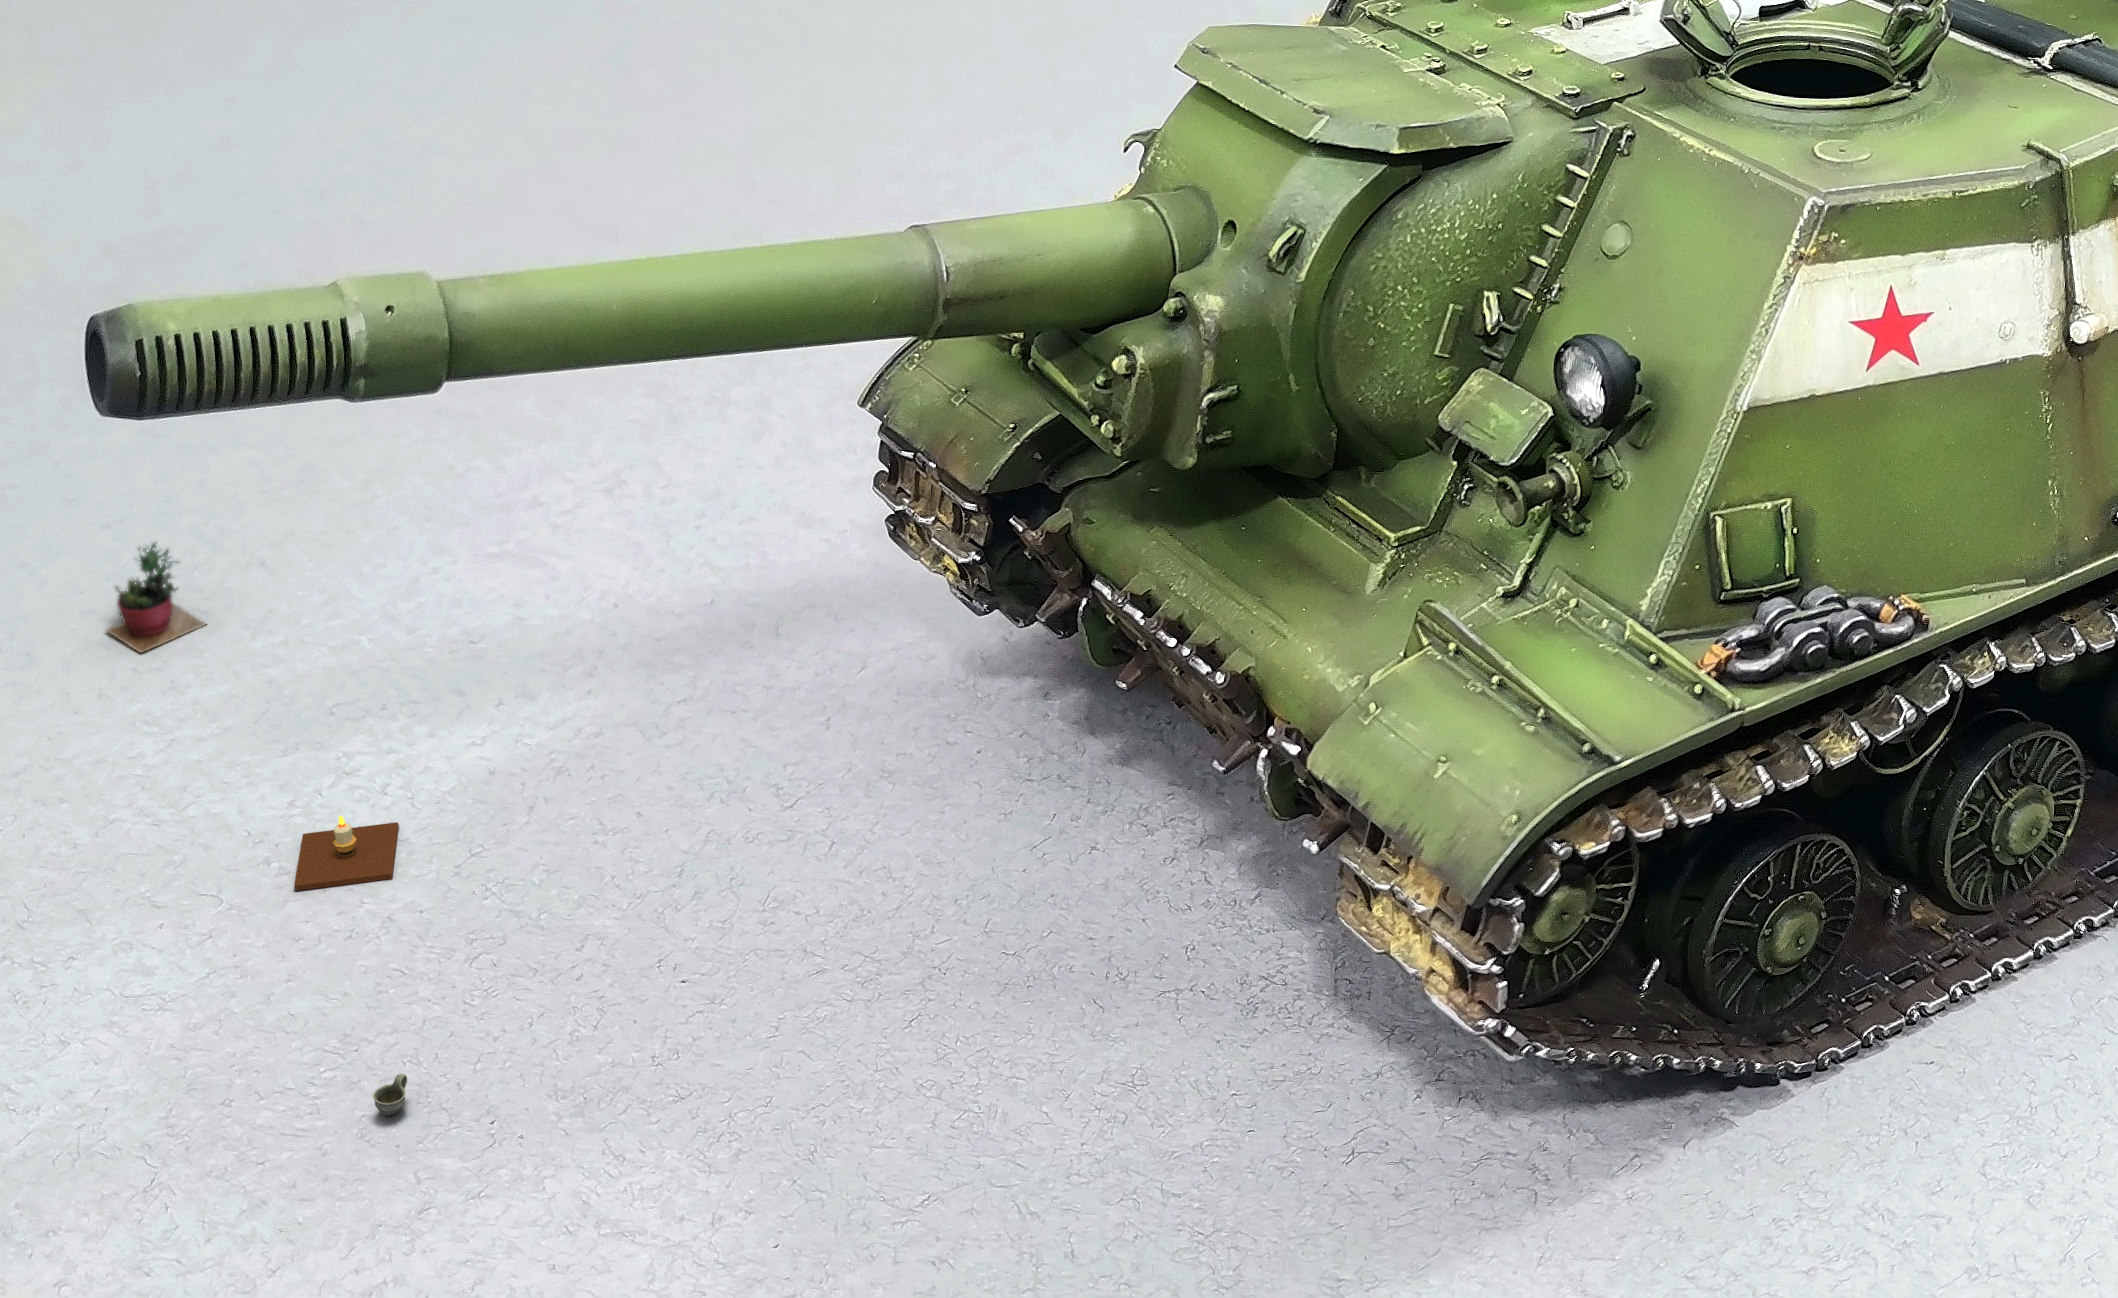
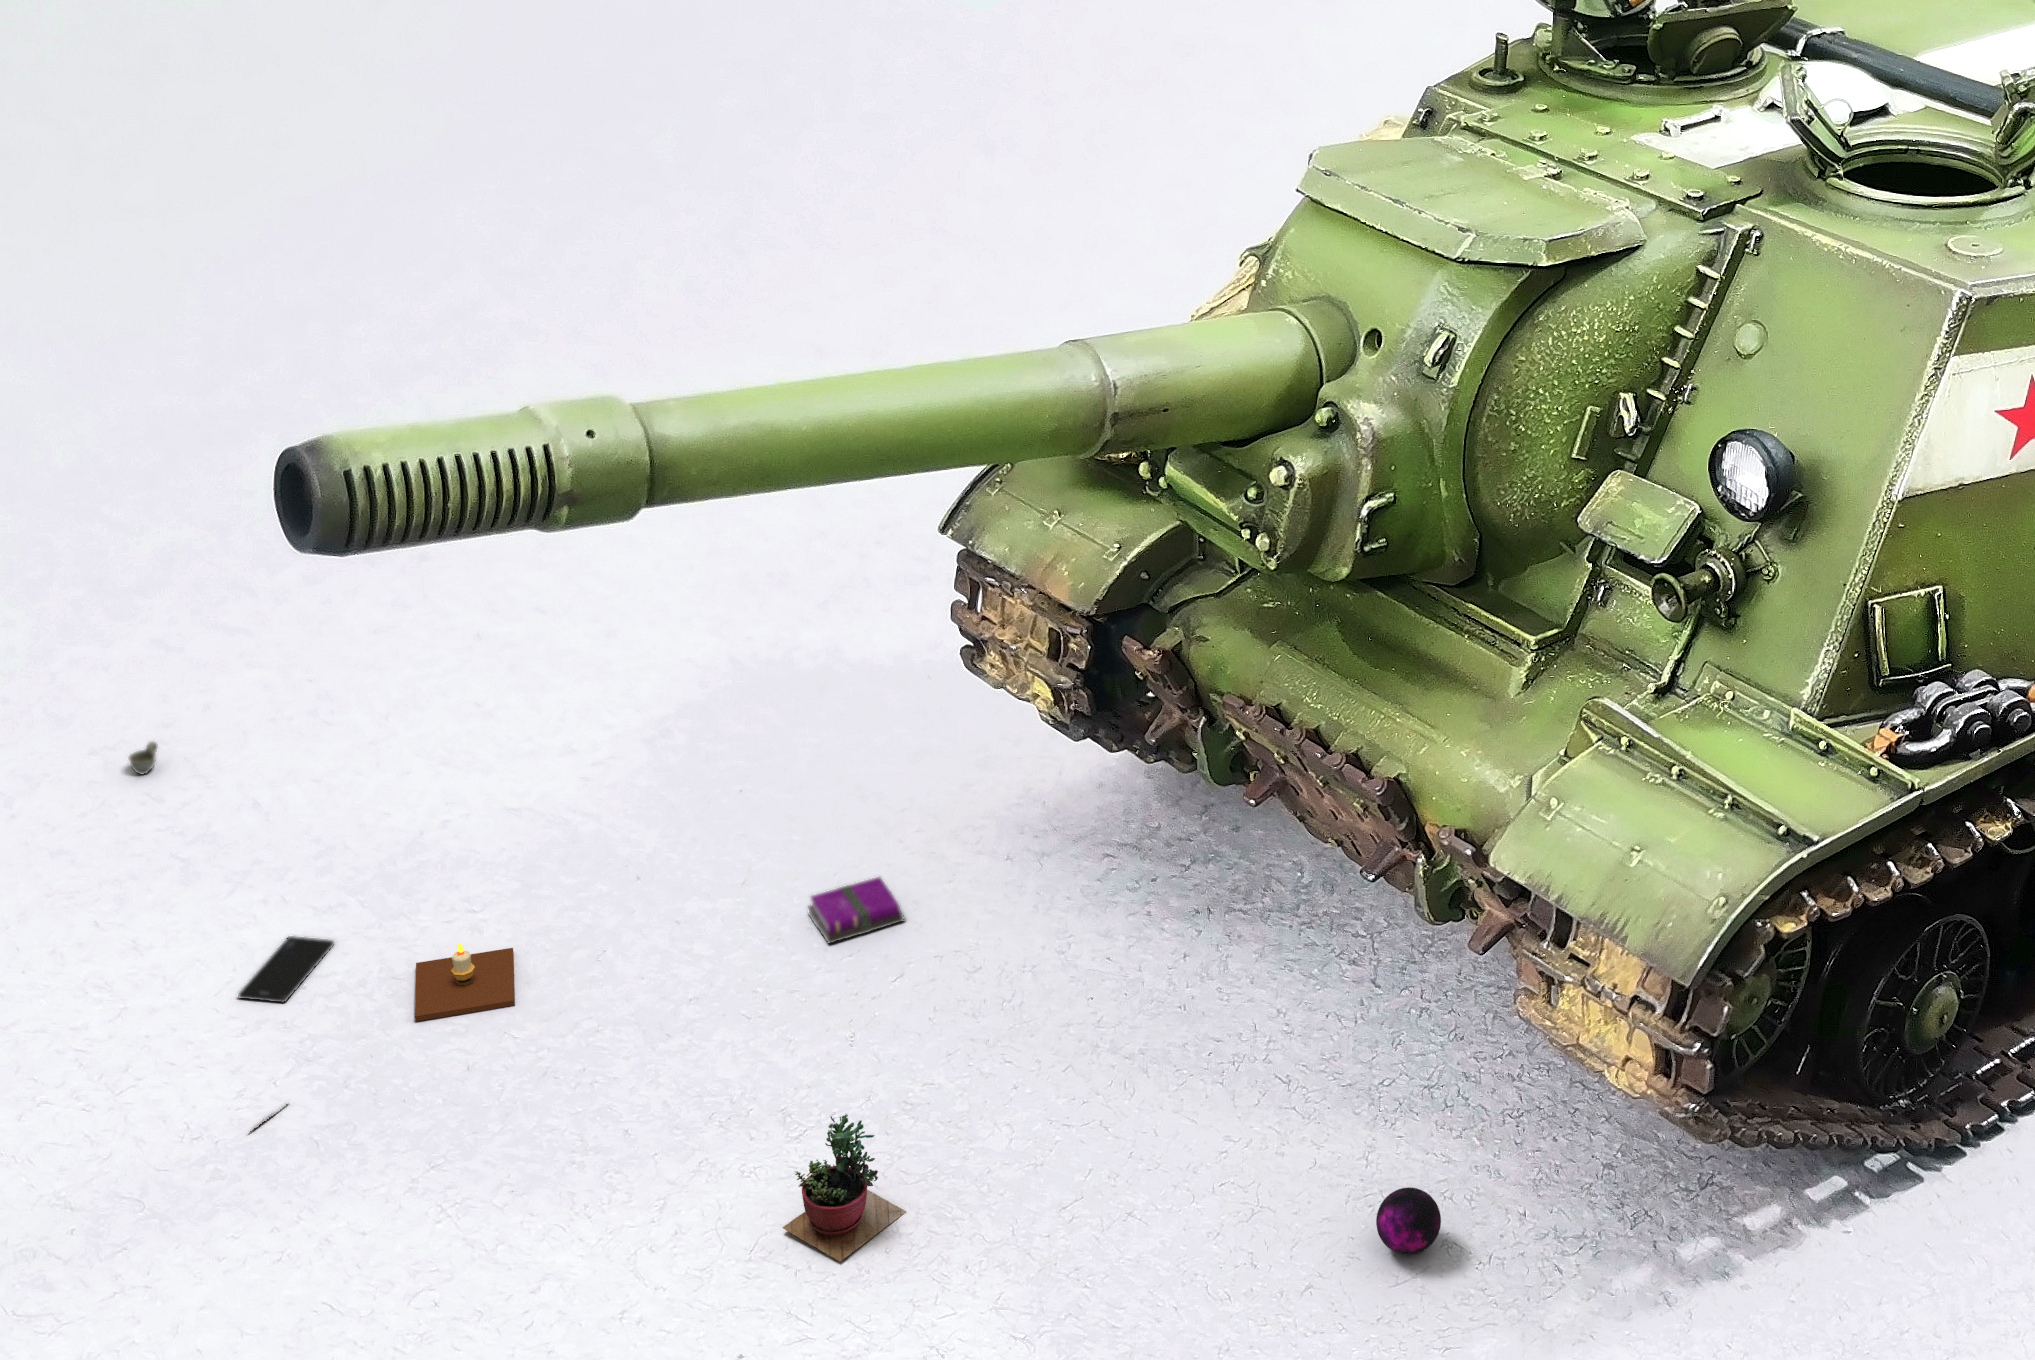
succulent plant: present [107,542,205,653] -> present [783,1114,906,1261]
notebook: none [689,764,783,829] -> present [809,877,904,943]
smartphone: none [130,803,229,868] -> present [239,936,334,1002]
pen: none [120,964,165,993] -> present [250,1105,285,1130]
cup: present [373,1074,407,1116] -> present [129,742,157,774]
decorative orb: none [1195,1091,1260,1158] -> present [1376,1187,1441,1255]

